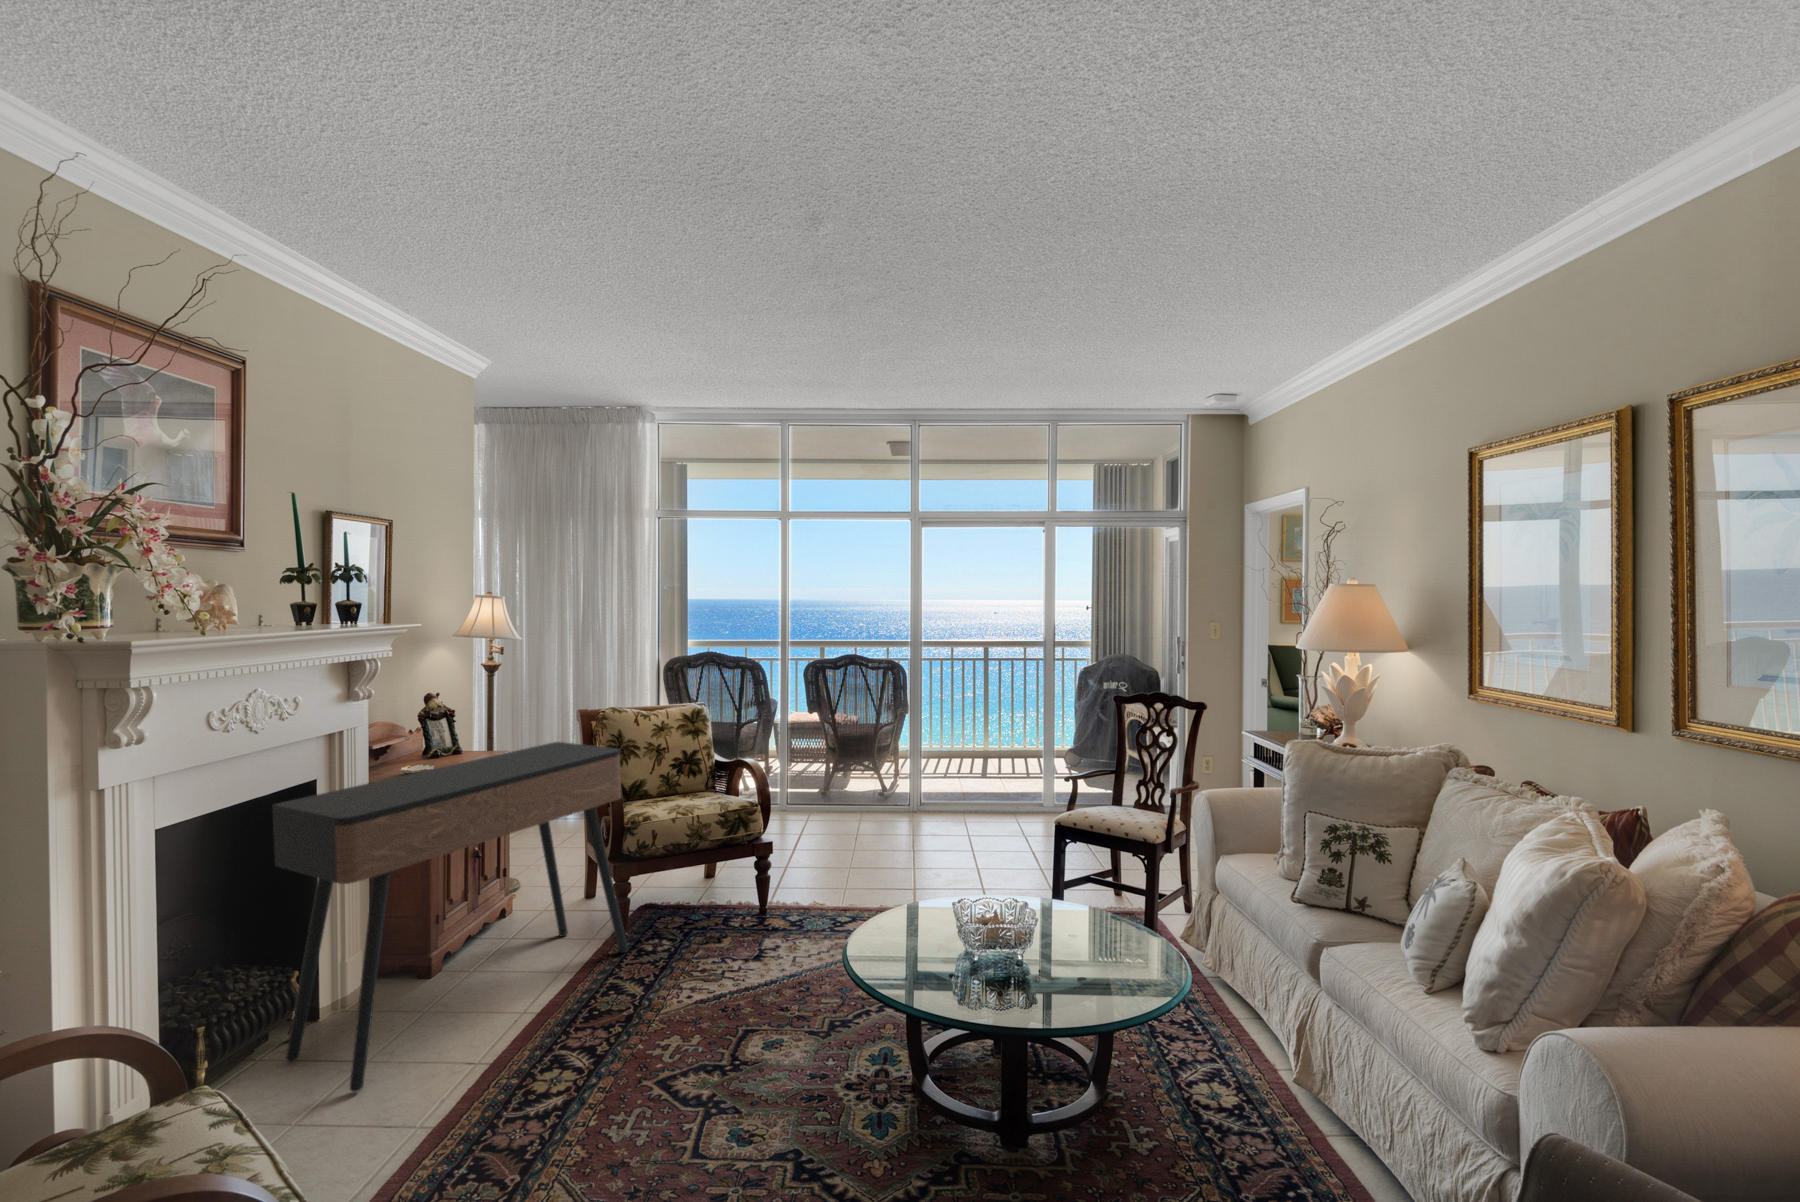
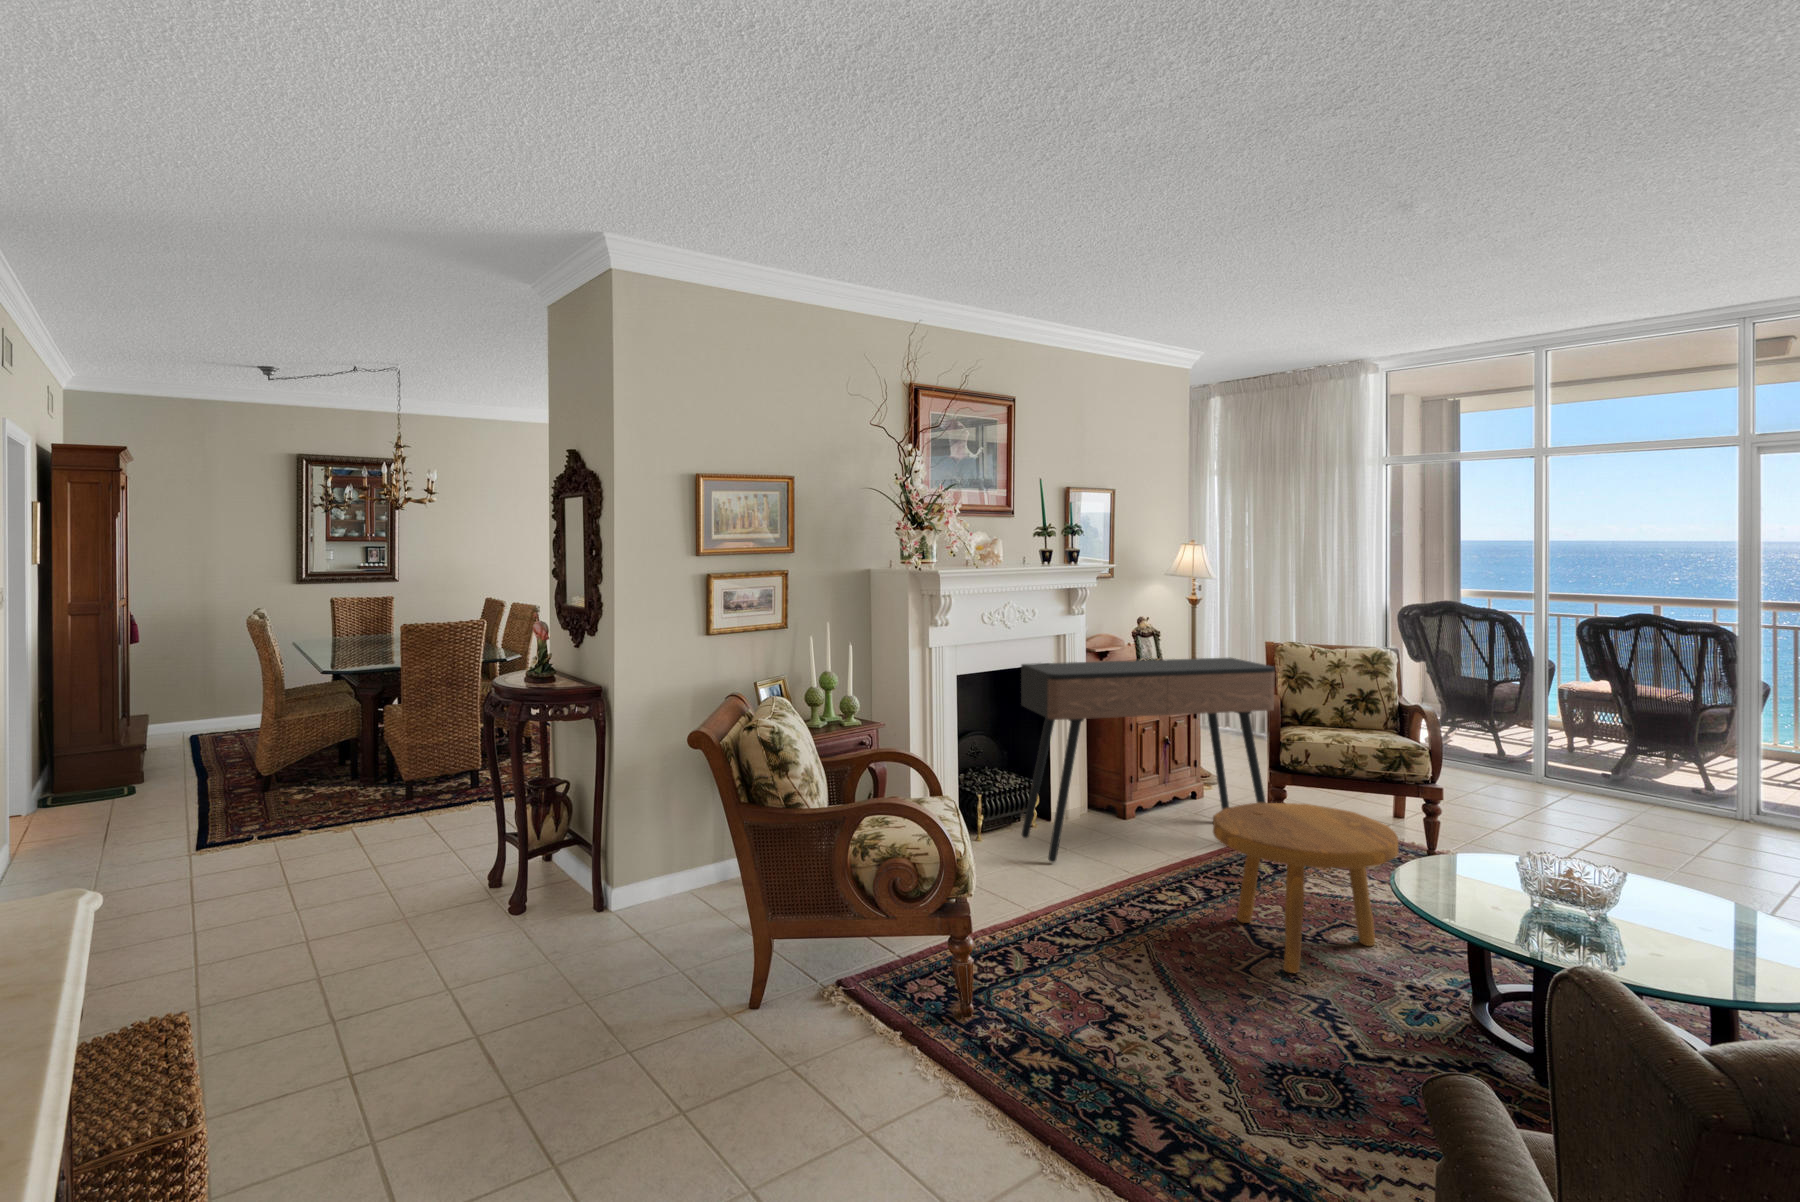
footstool: none [620,908,823,1136] -> present [1213,803,1399,973]

